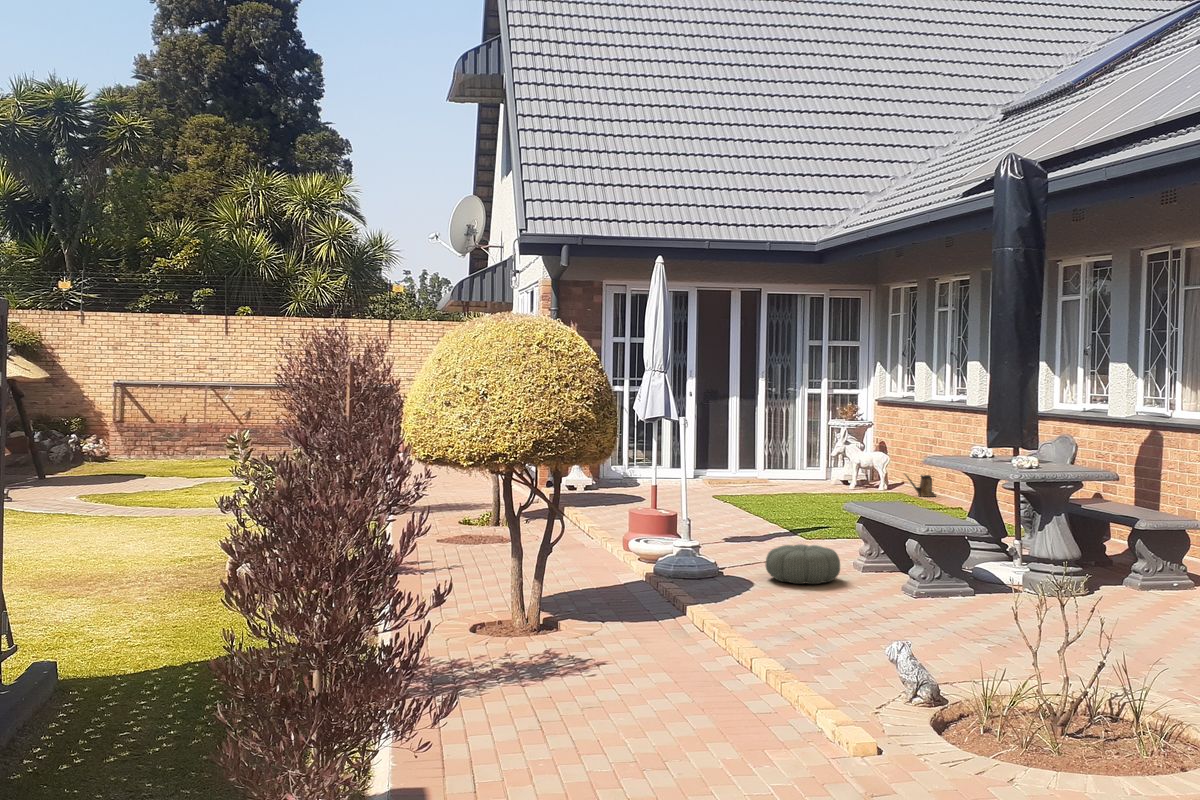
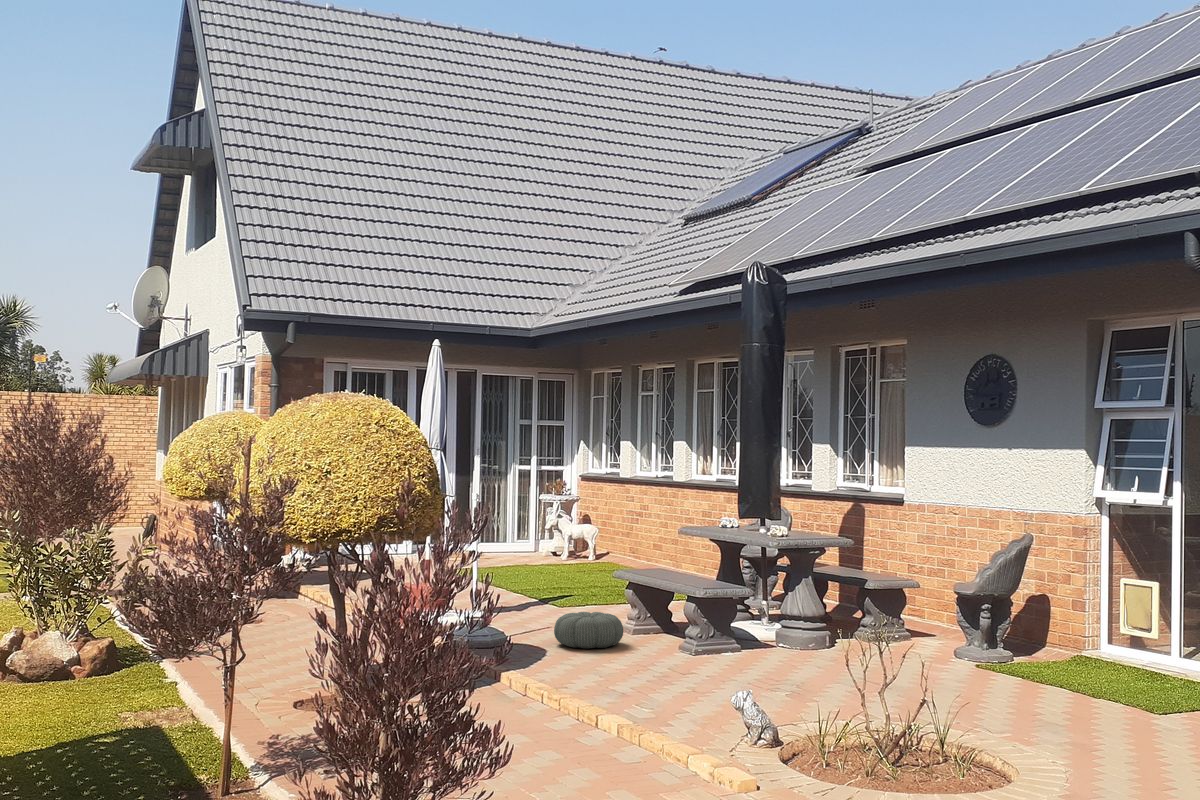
watering can: present [904,473,936,497] -> none [615,544,647,566]

